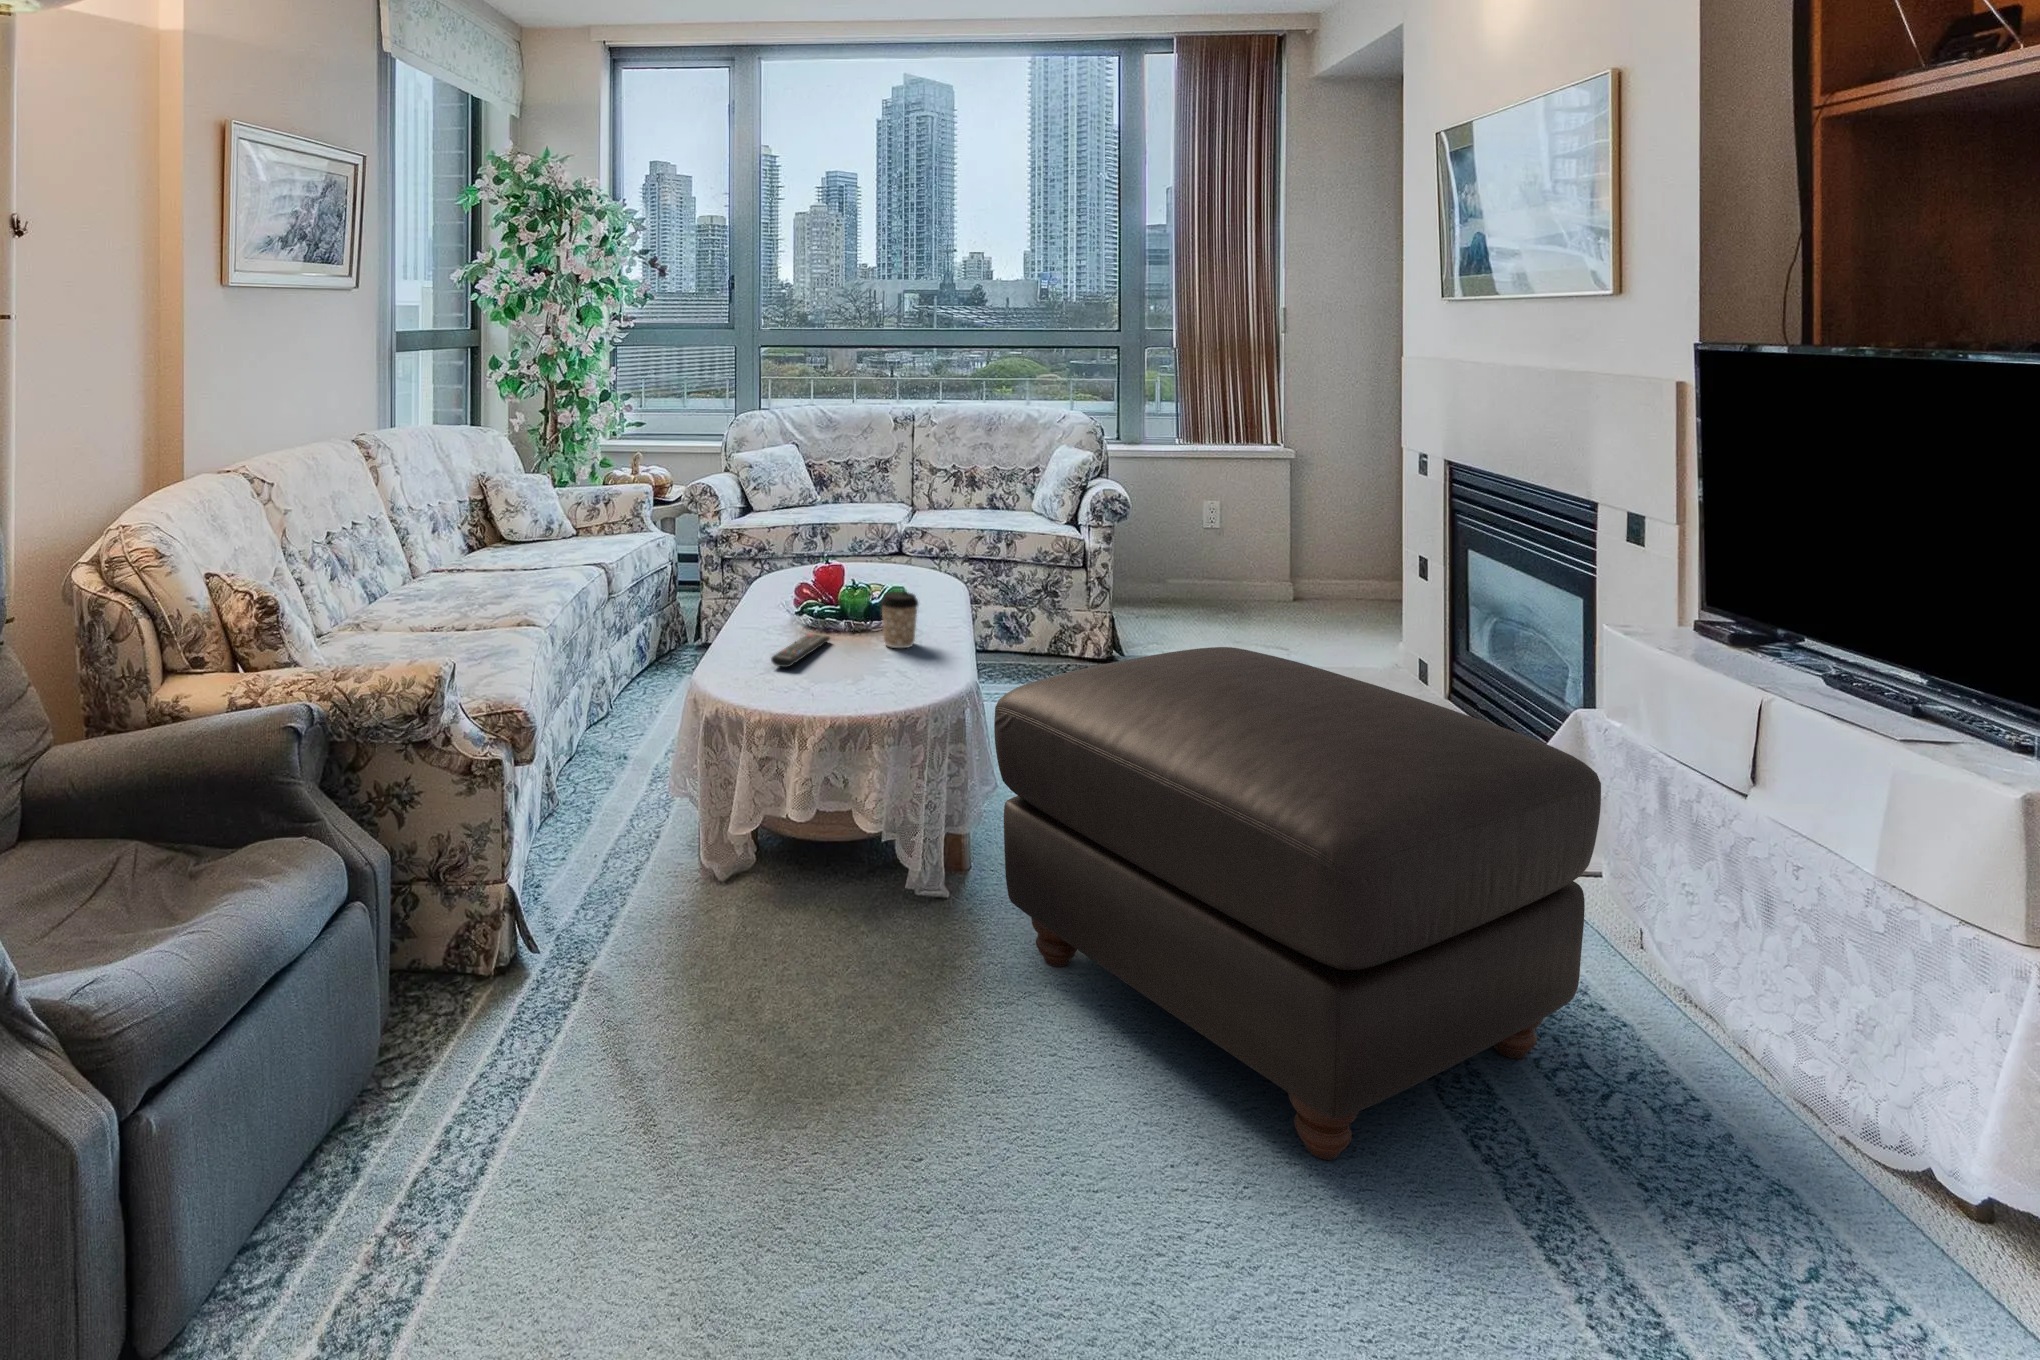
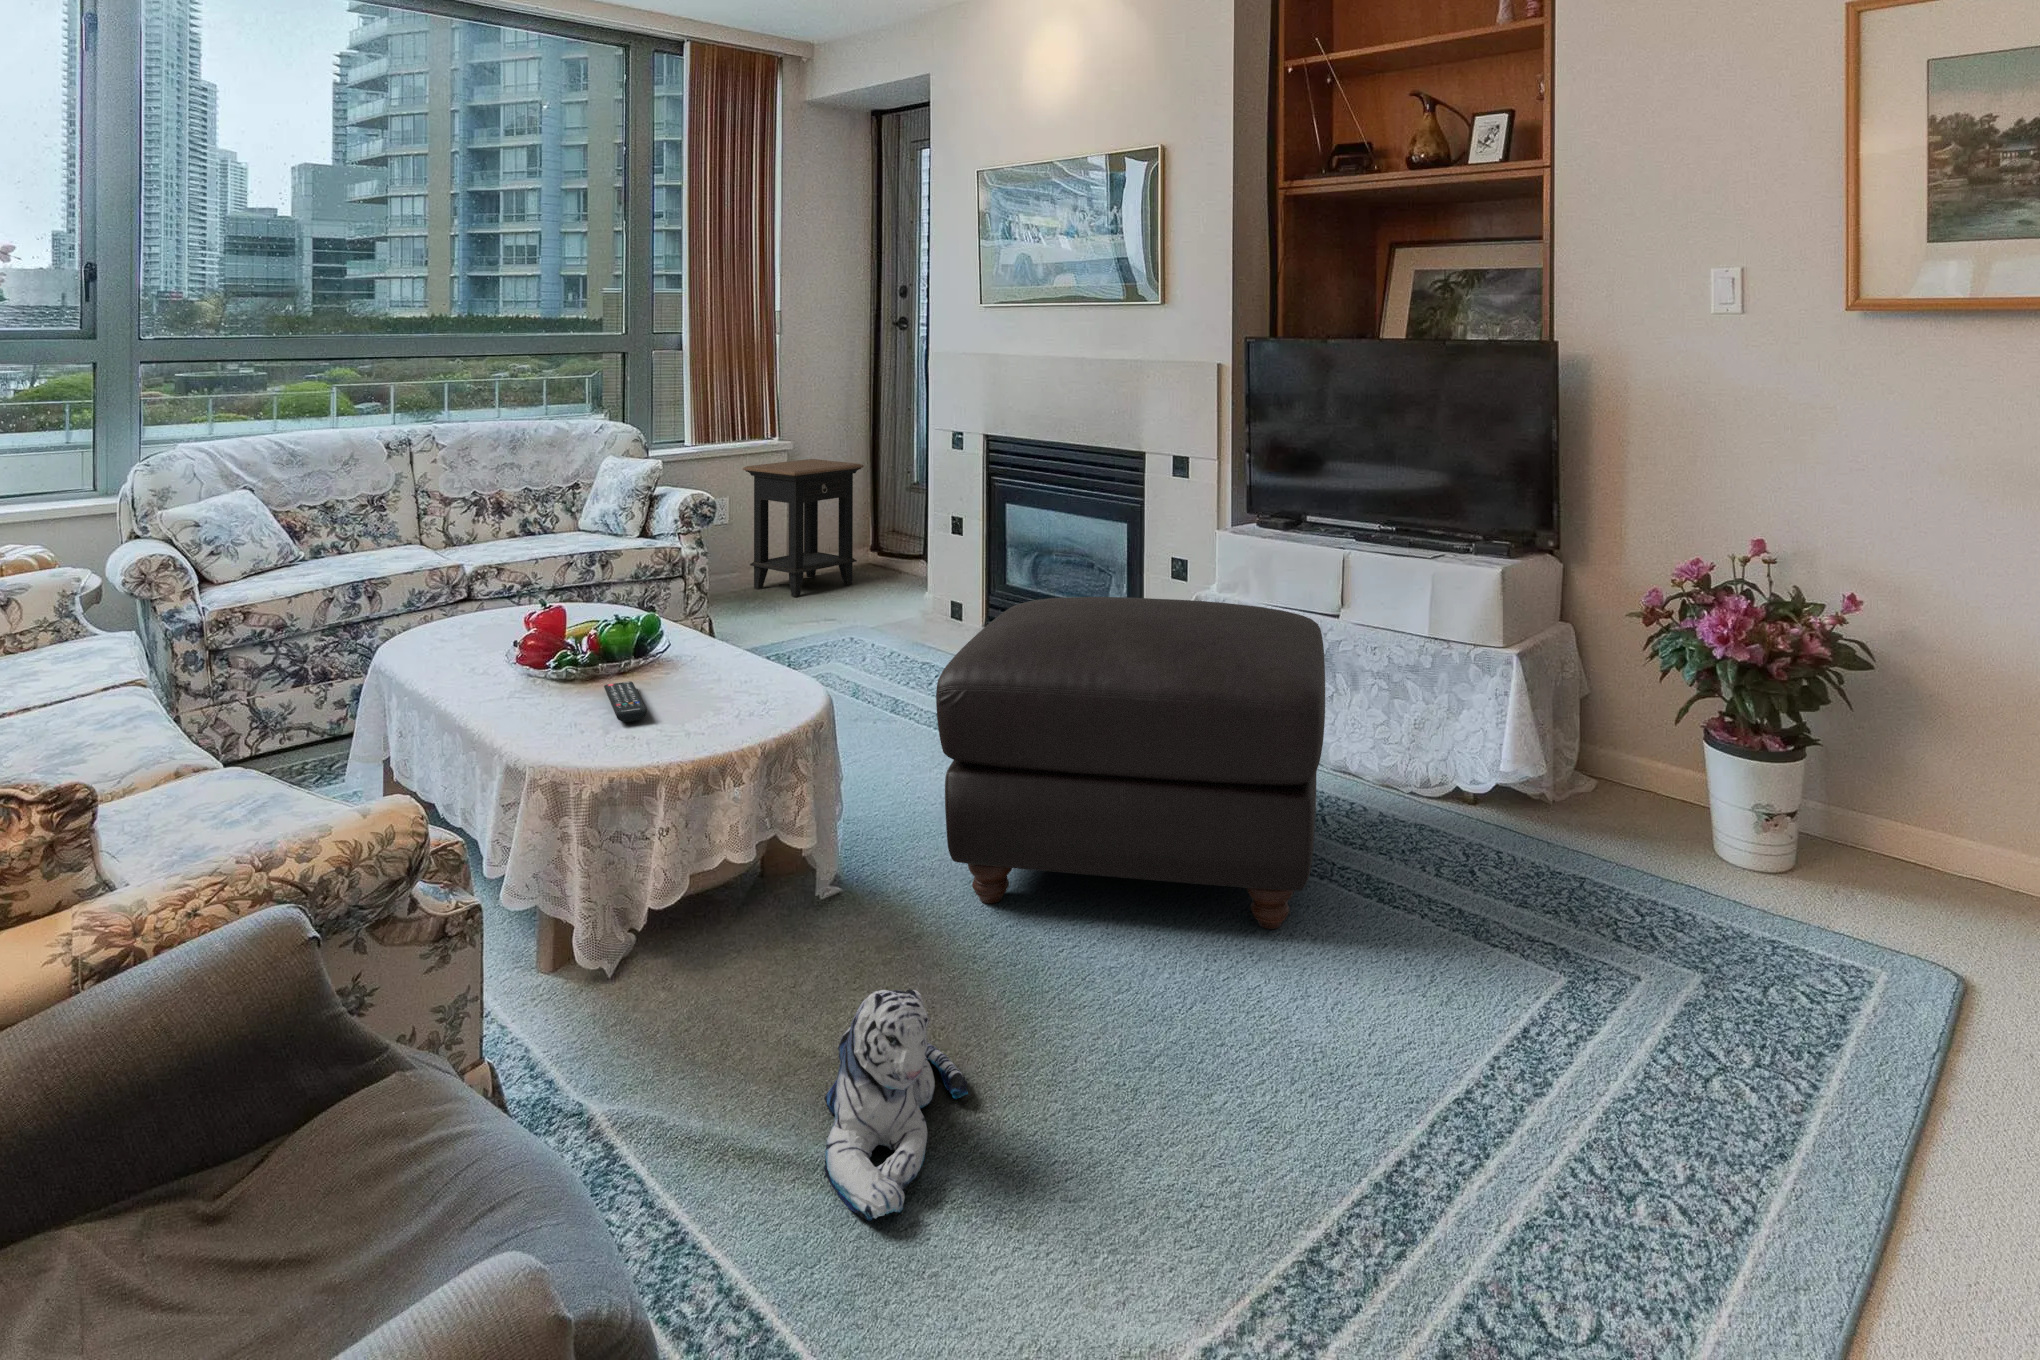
side table: none [1231,470,1362,615] -> present [743,459,864,597]
coffee cup: present [881,592,918,648] -> none [684,616,727,676]
plush toy: none [597,957,823,1165] -> present [824,989,968,1221]

